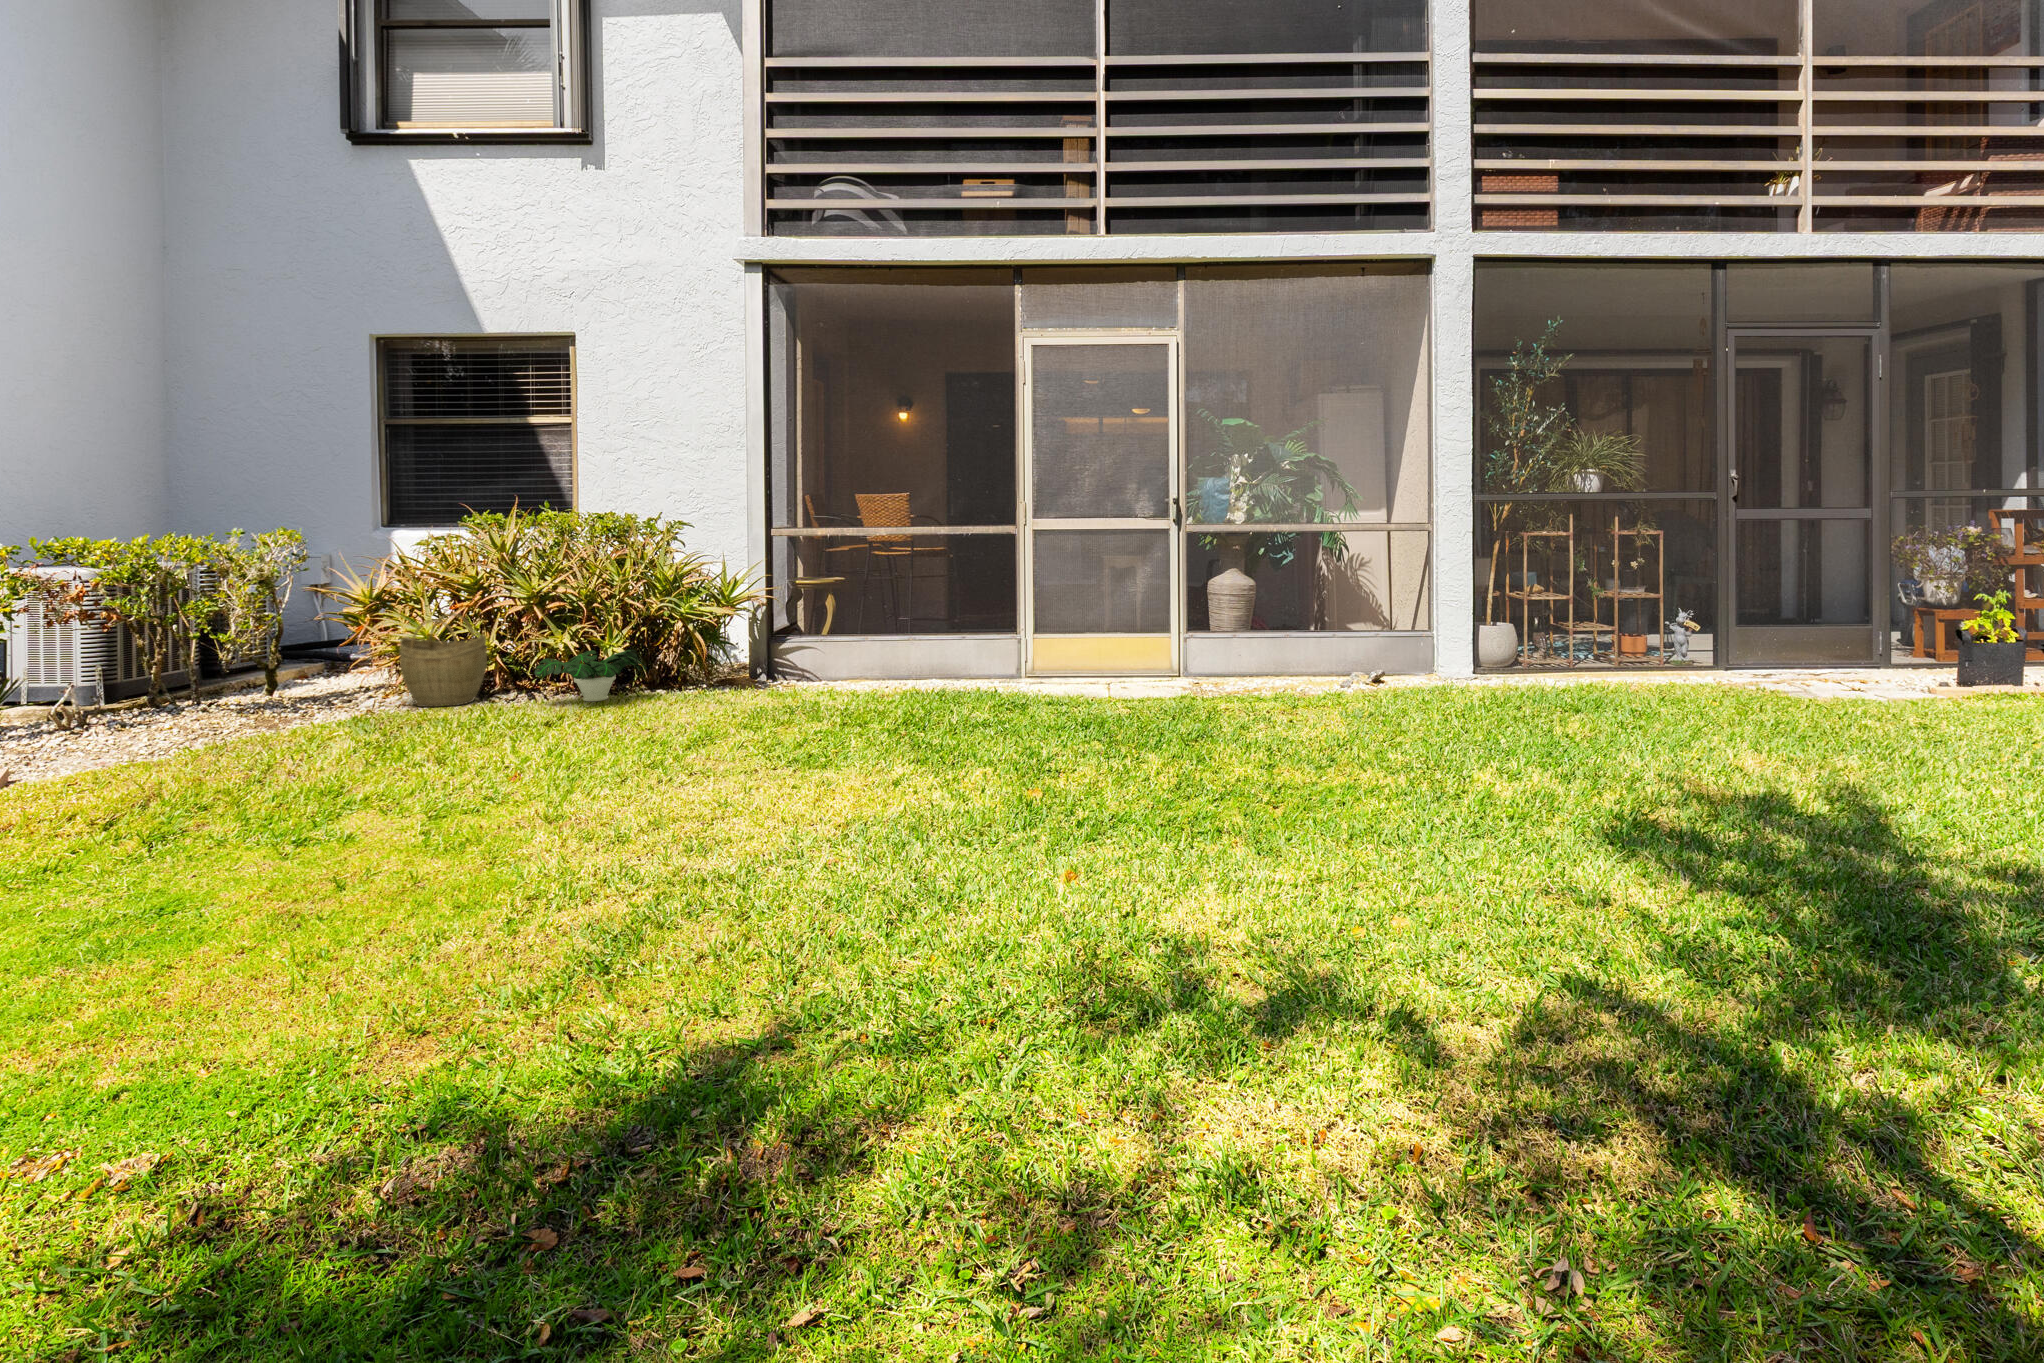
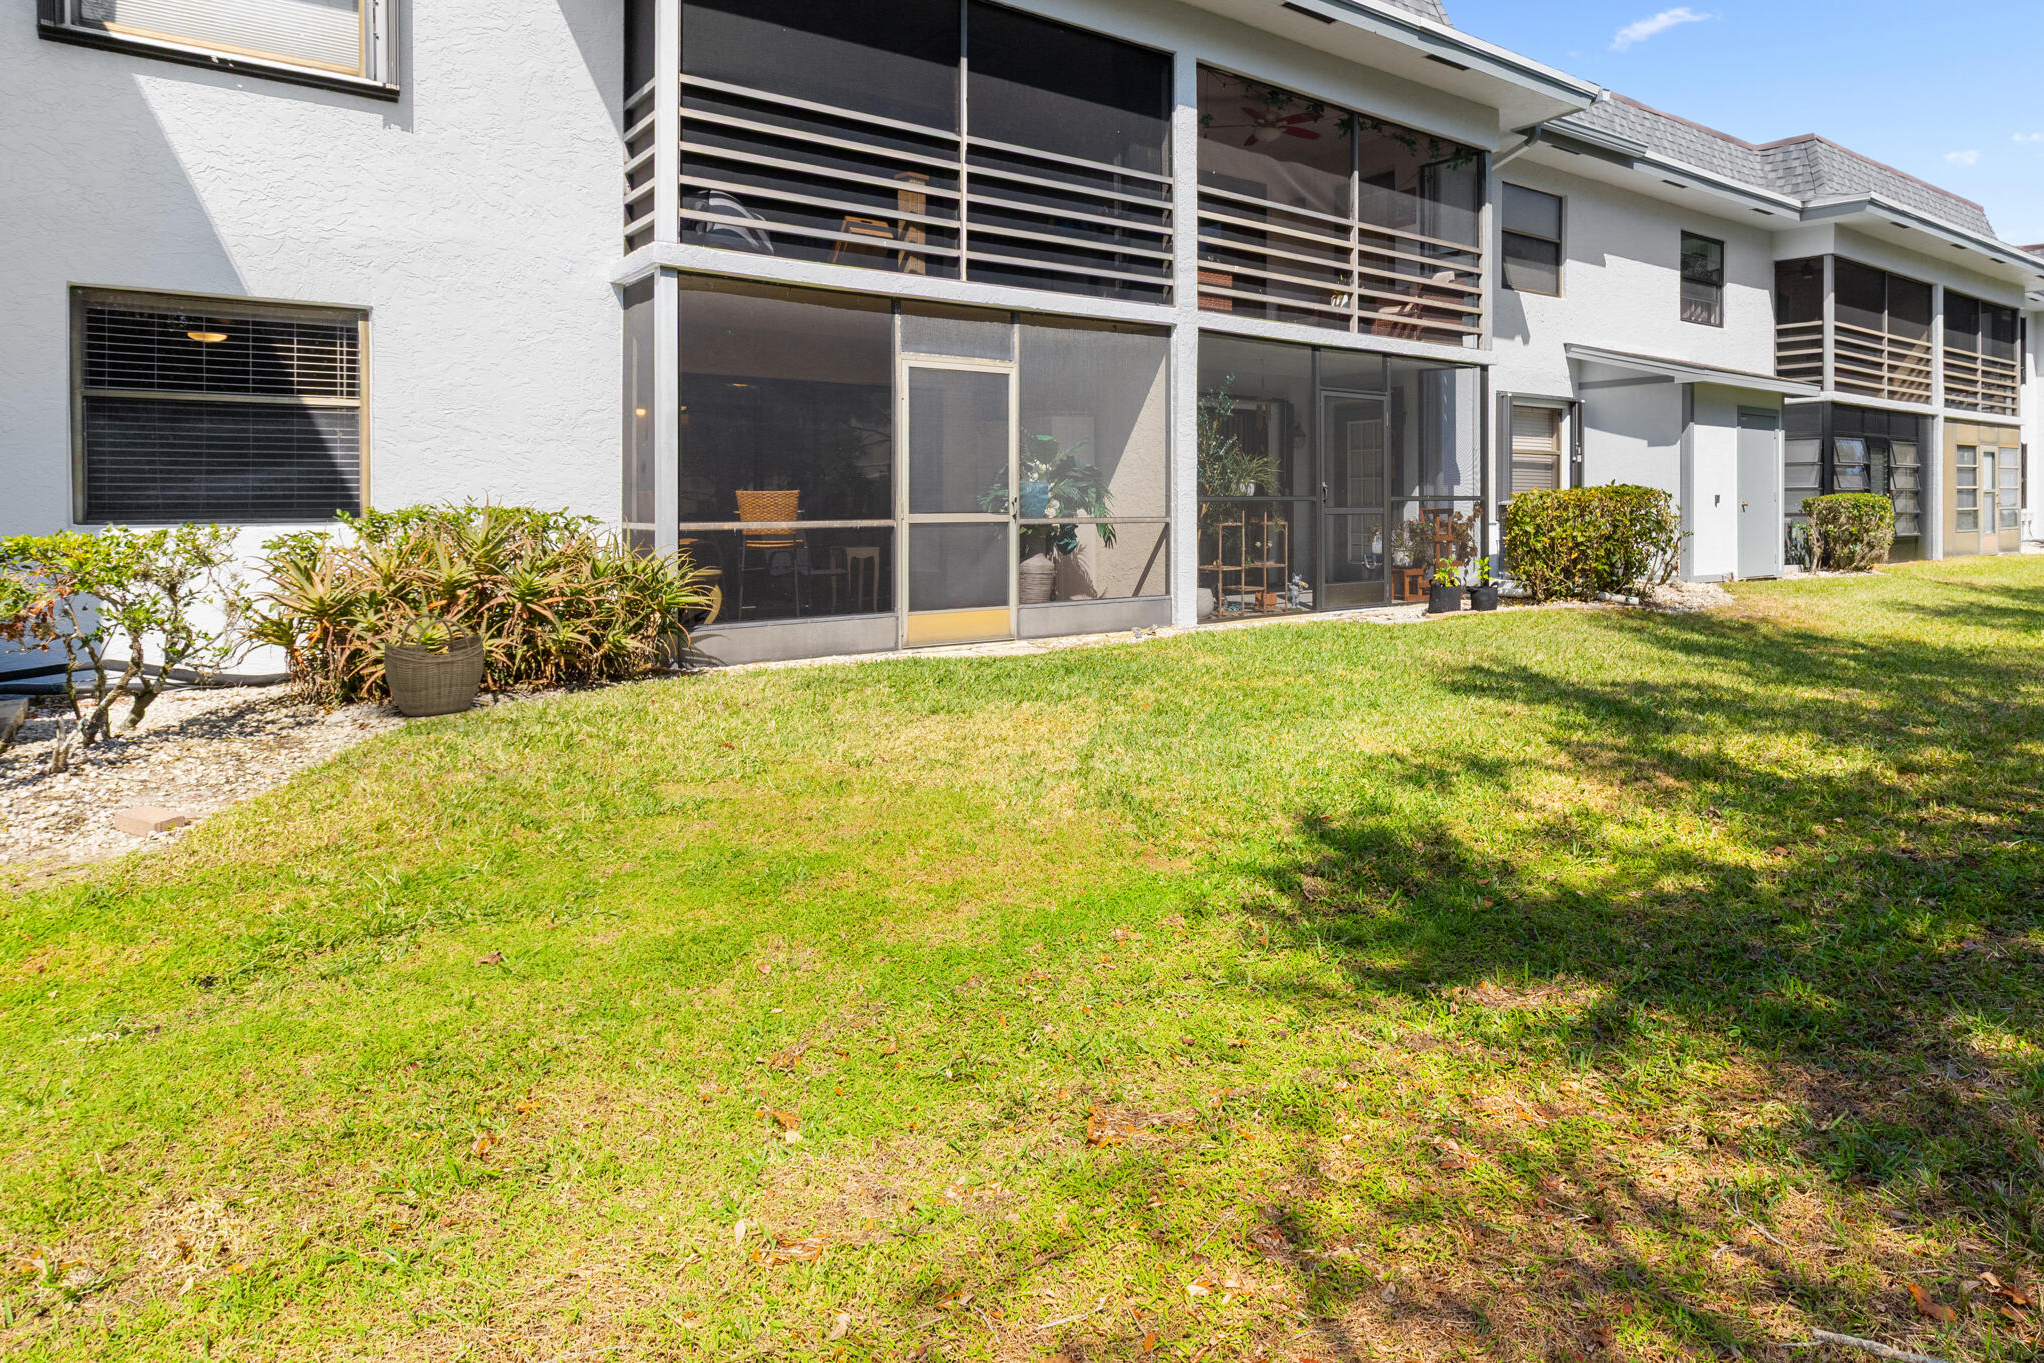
potted plant: present [534,650,646,701] -> none [560,641,666,694]

